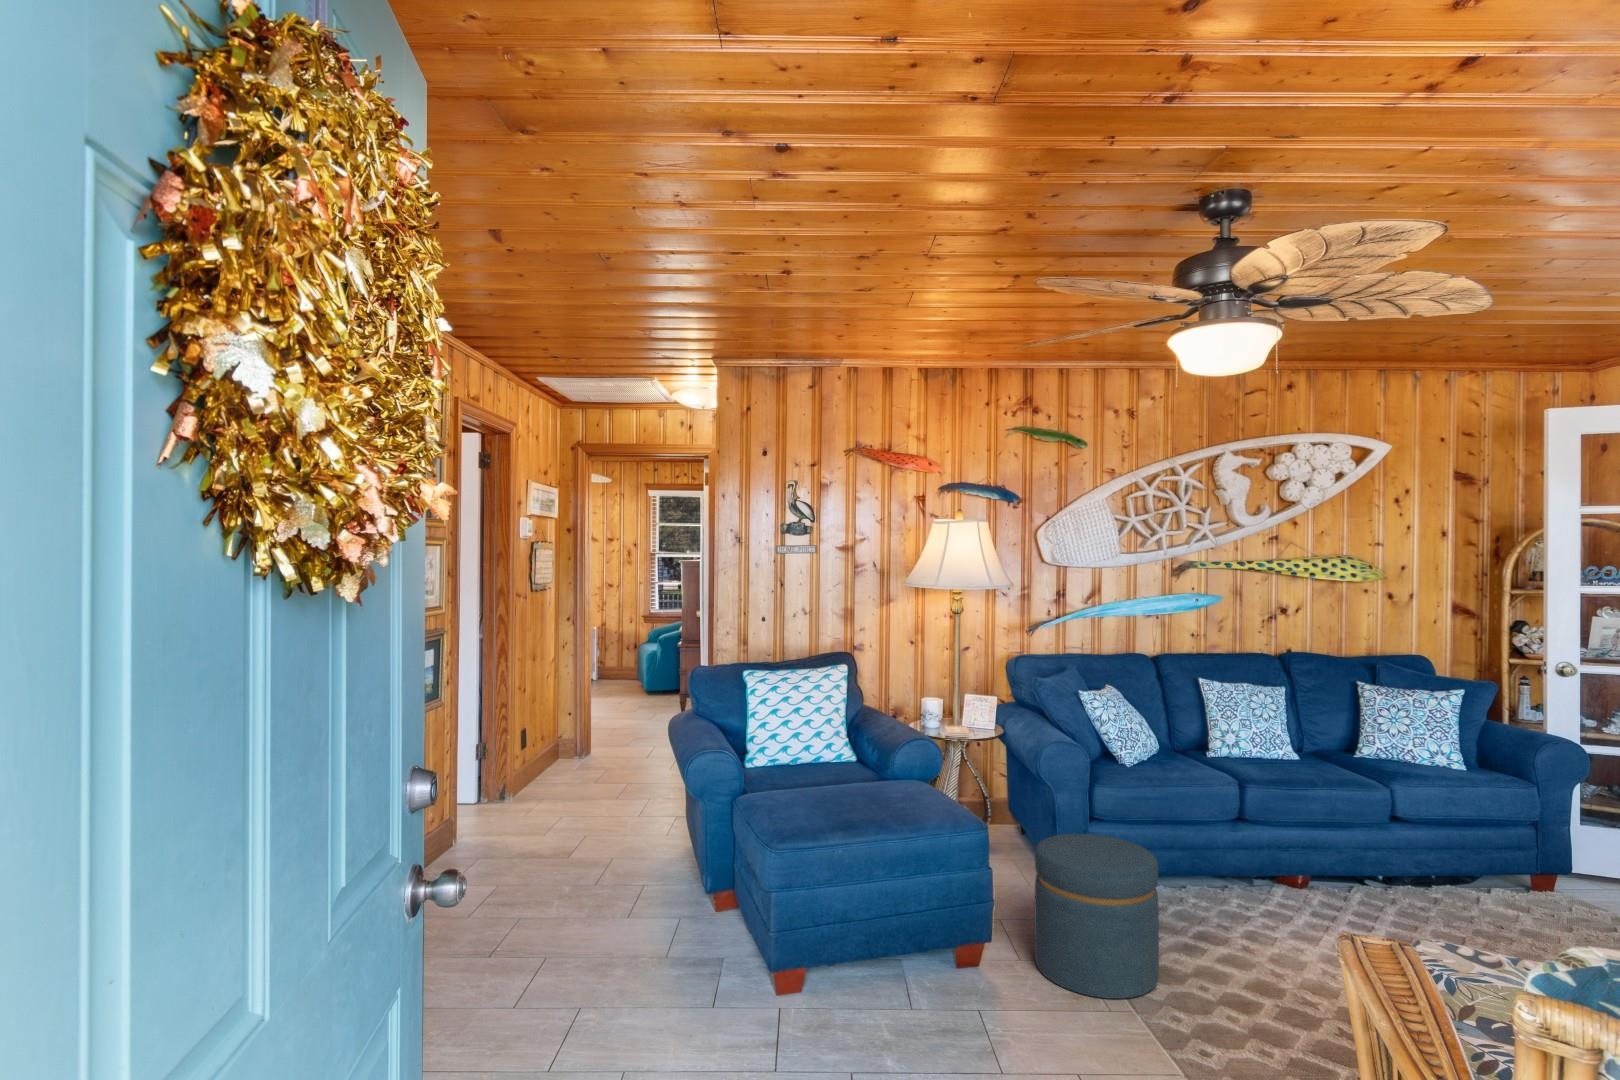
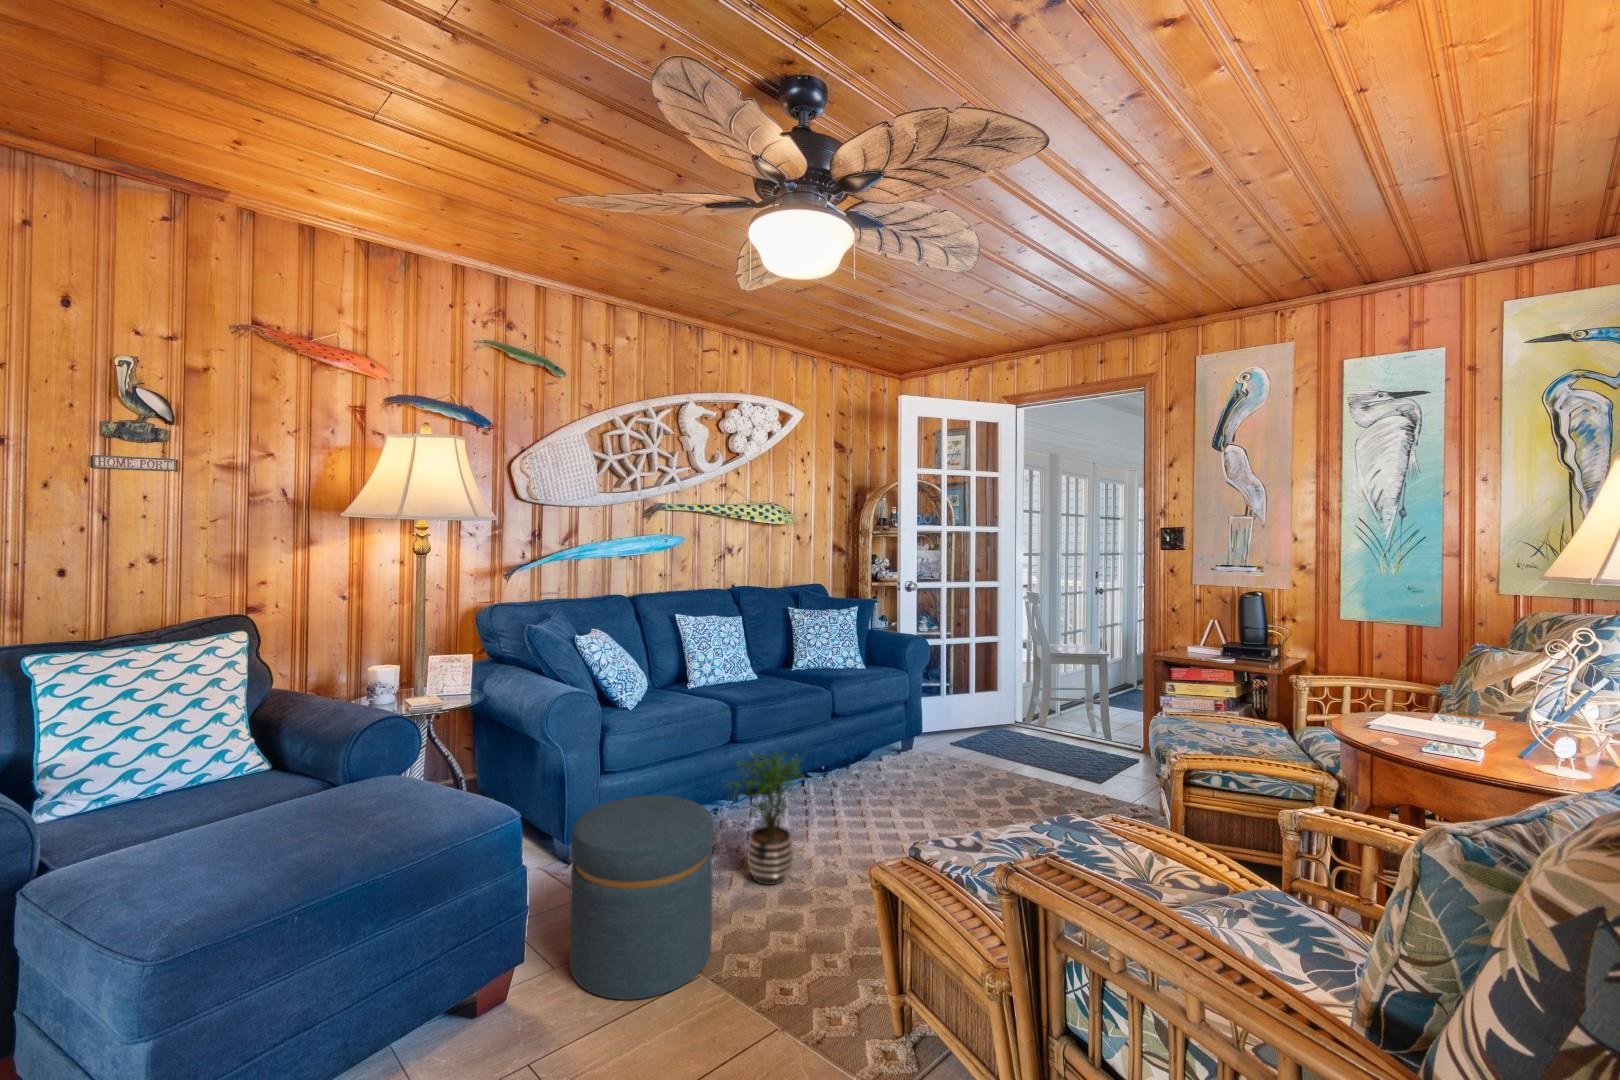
potted plant: none [1196,824,1300,965] -> present [725,752,803,885]

